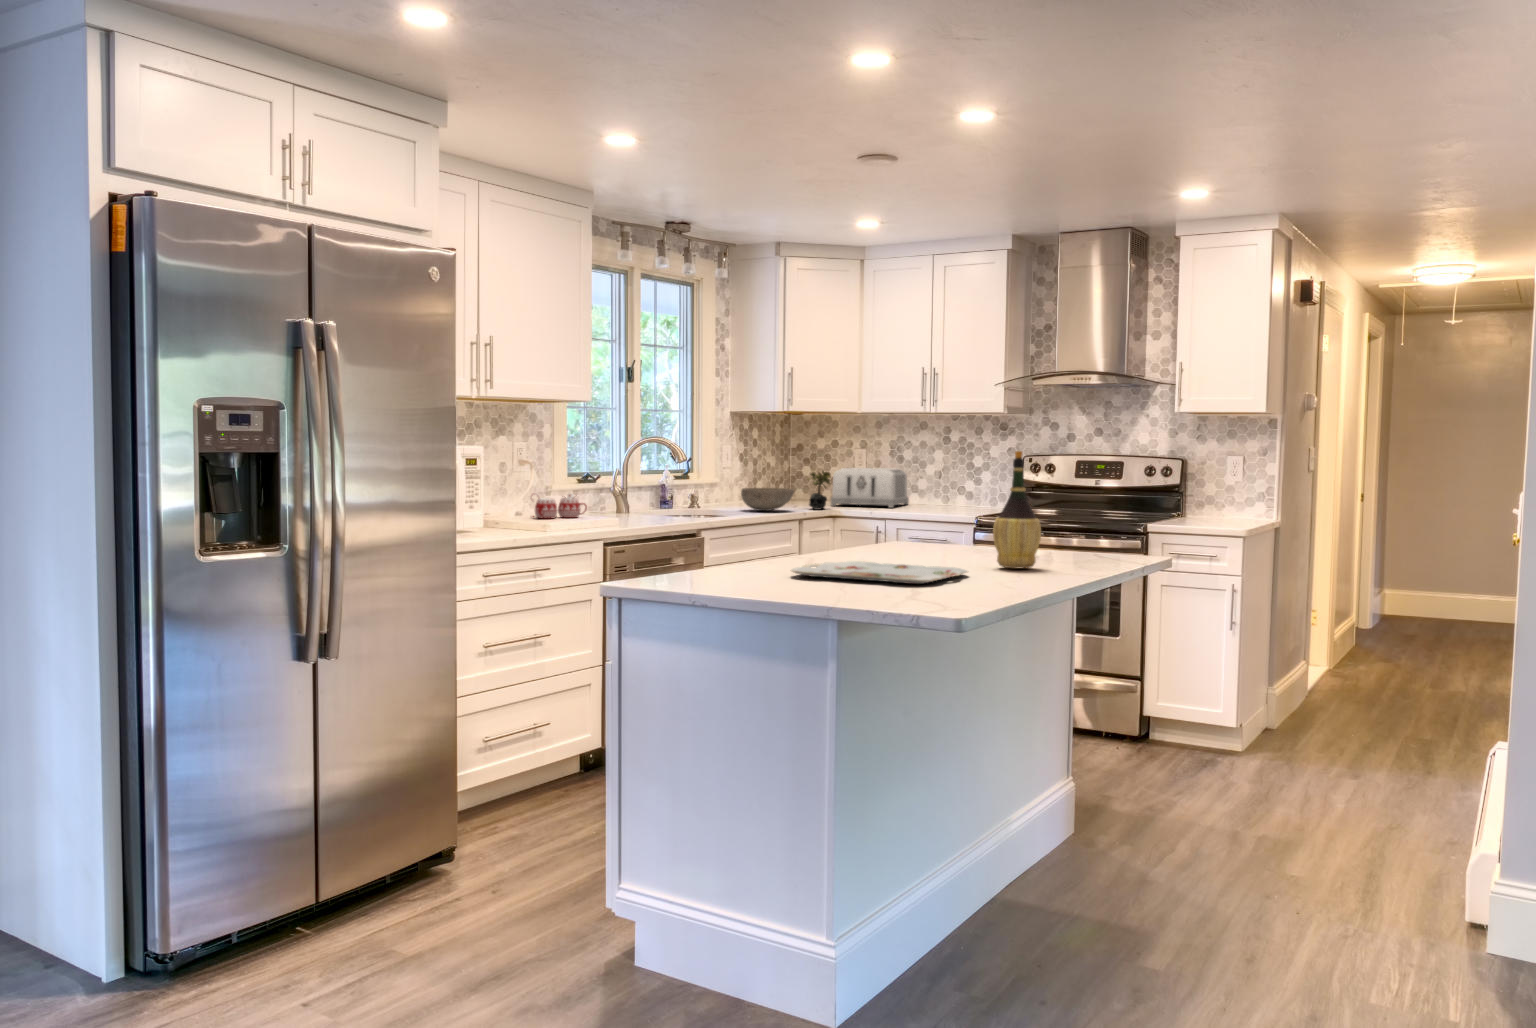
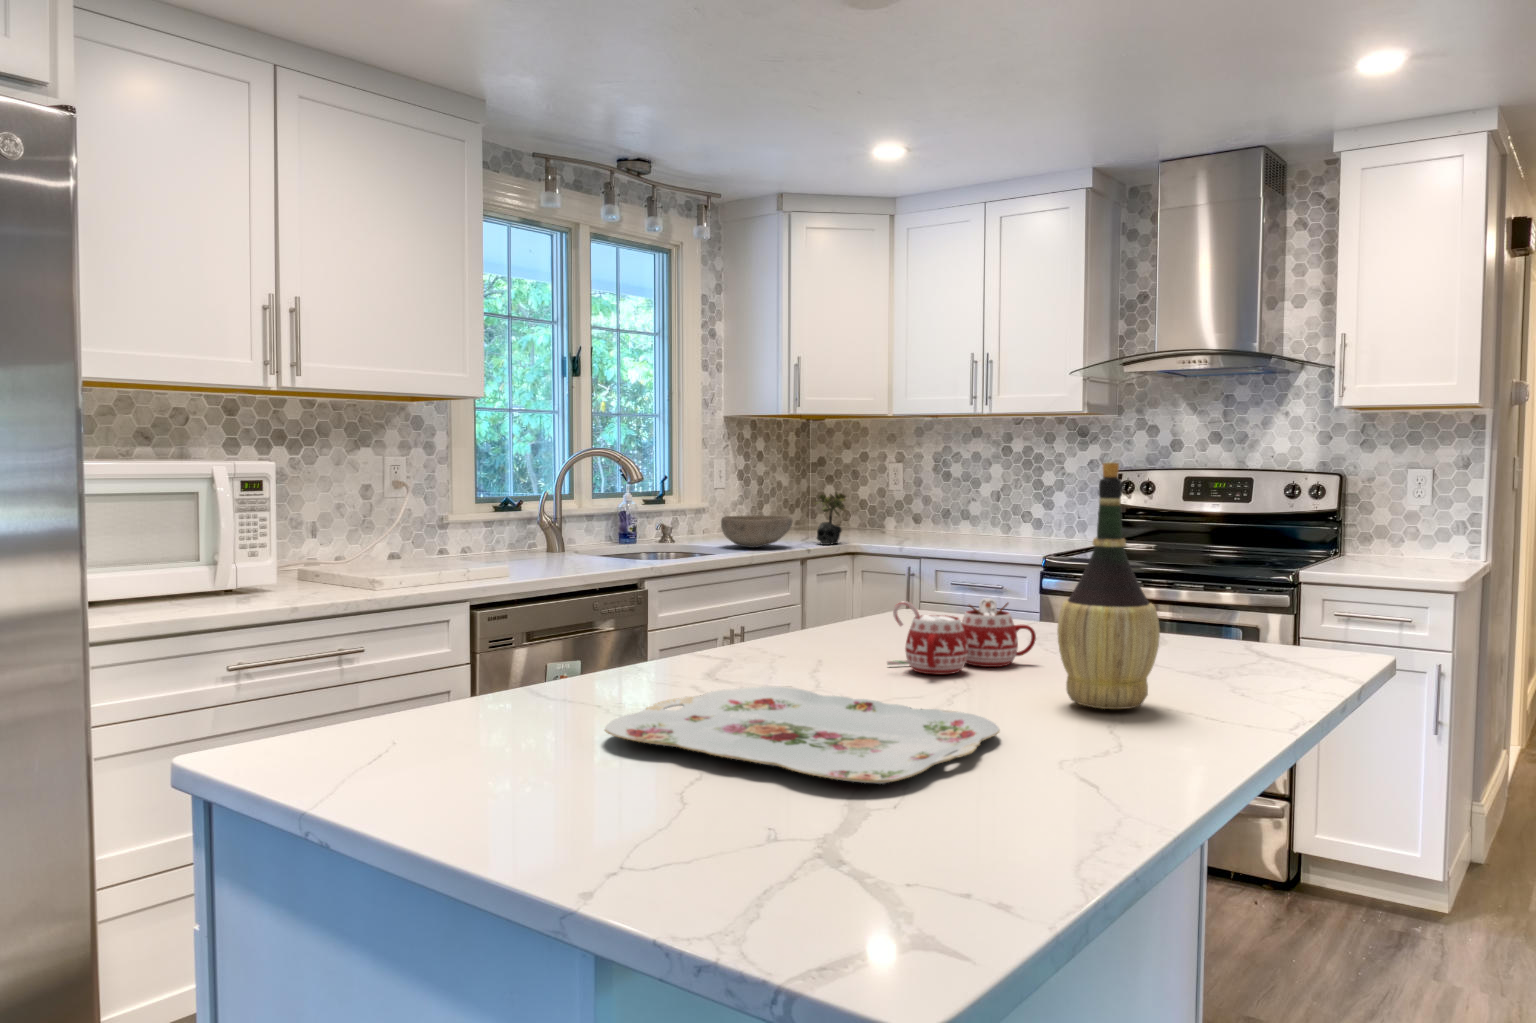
toaster: present [831,468,909,508] -> none [851,487,956,541]
mug: present [531,493,587,519] -> present [887,599,1036,674]

